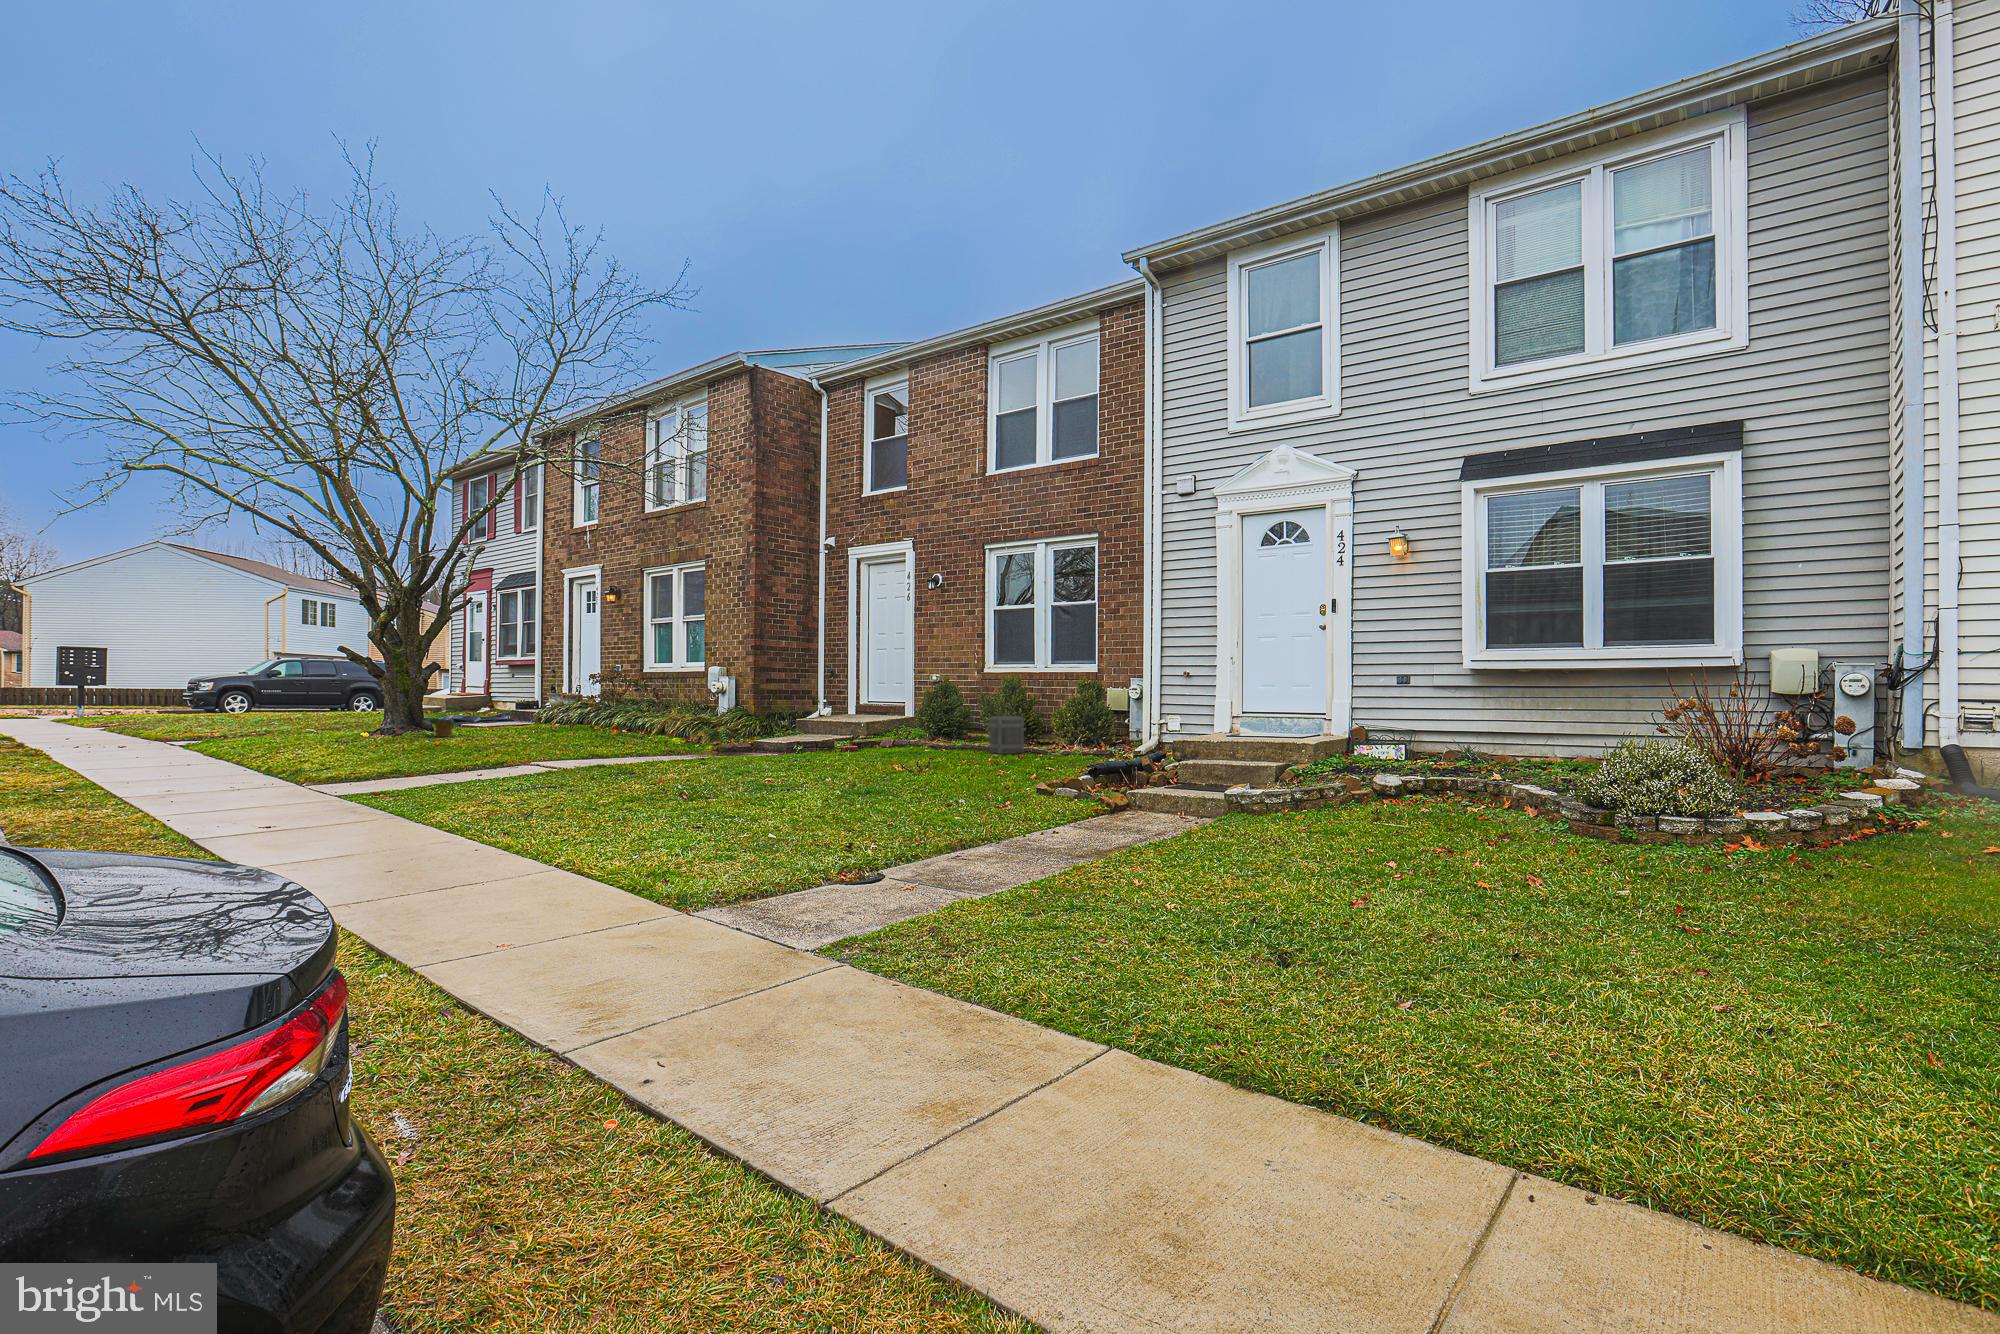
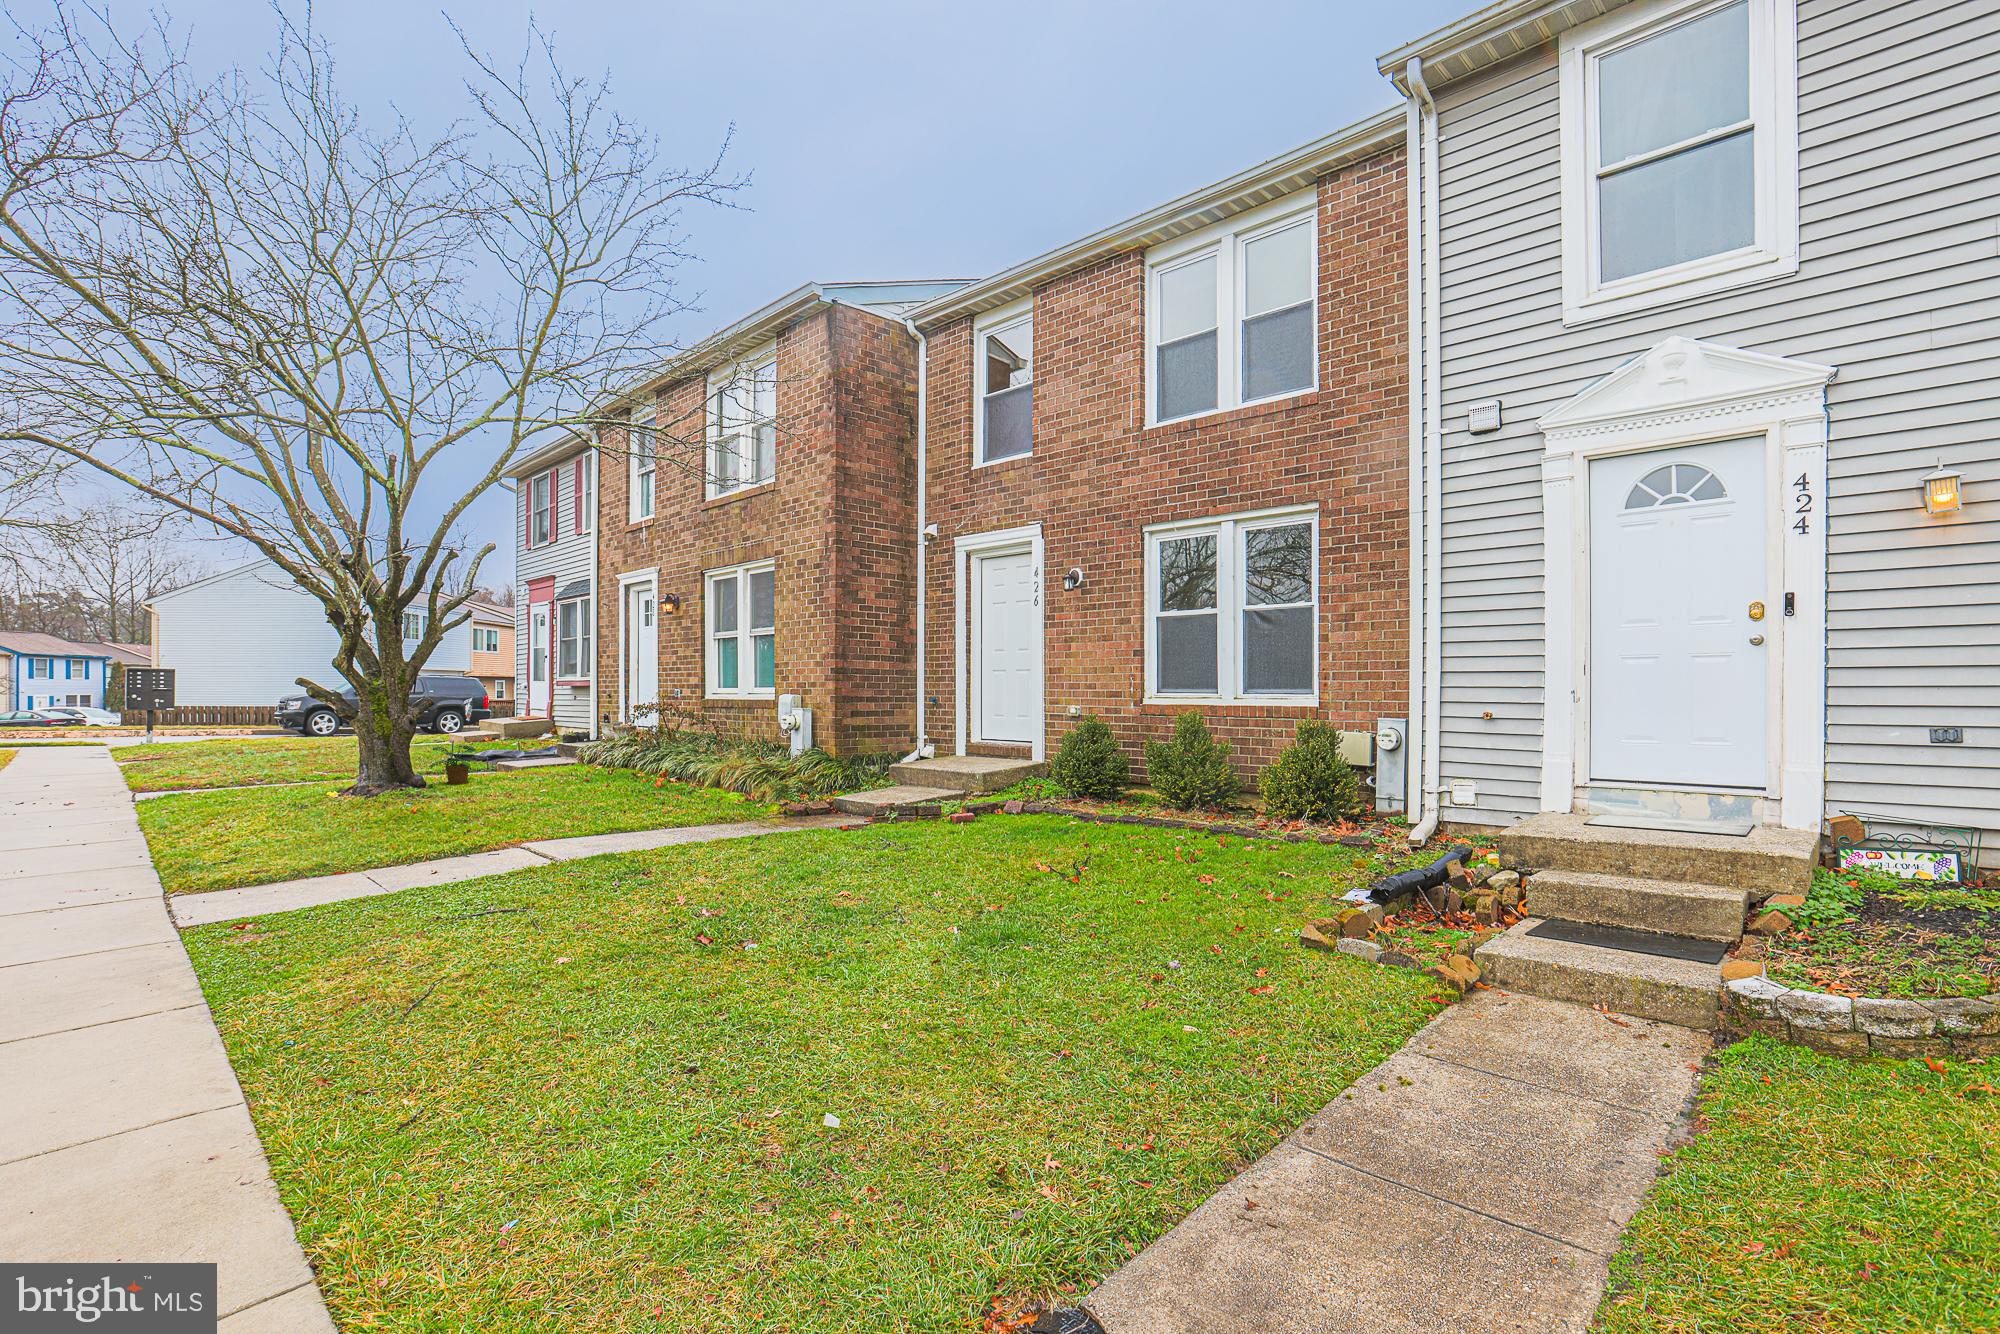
bucket: present [989,716,1024,754] -> none [1161,772,1214,830]

